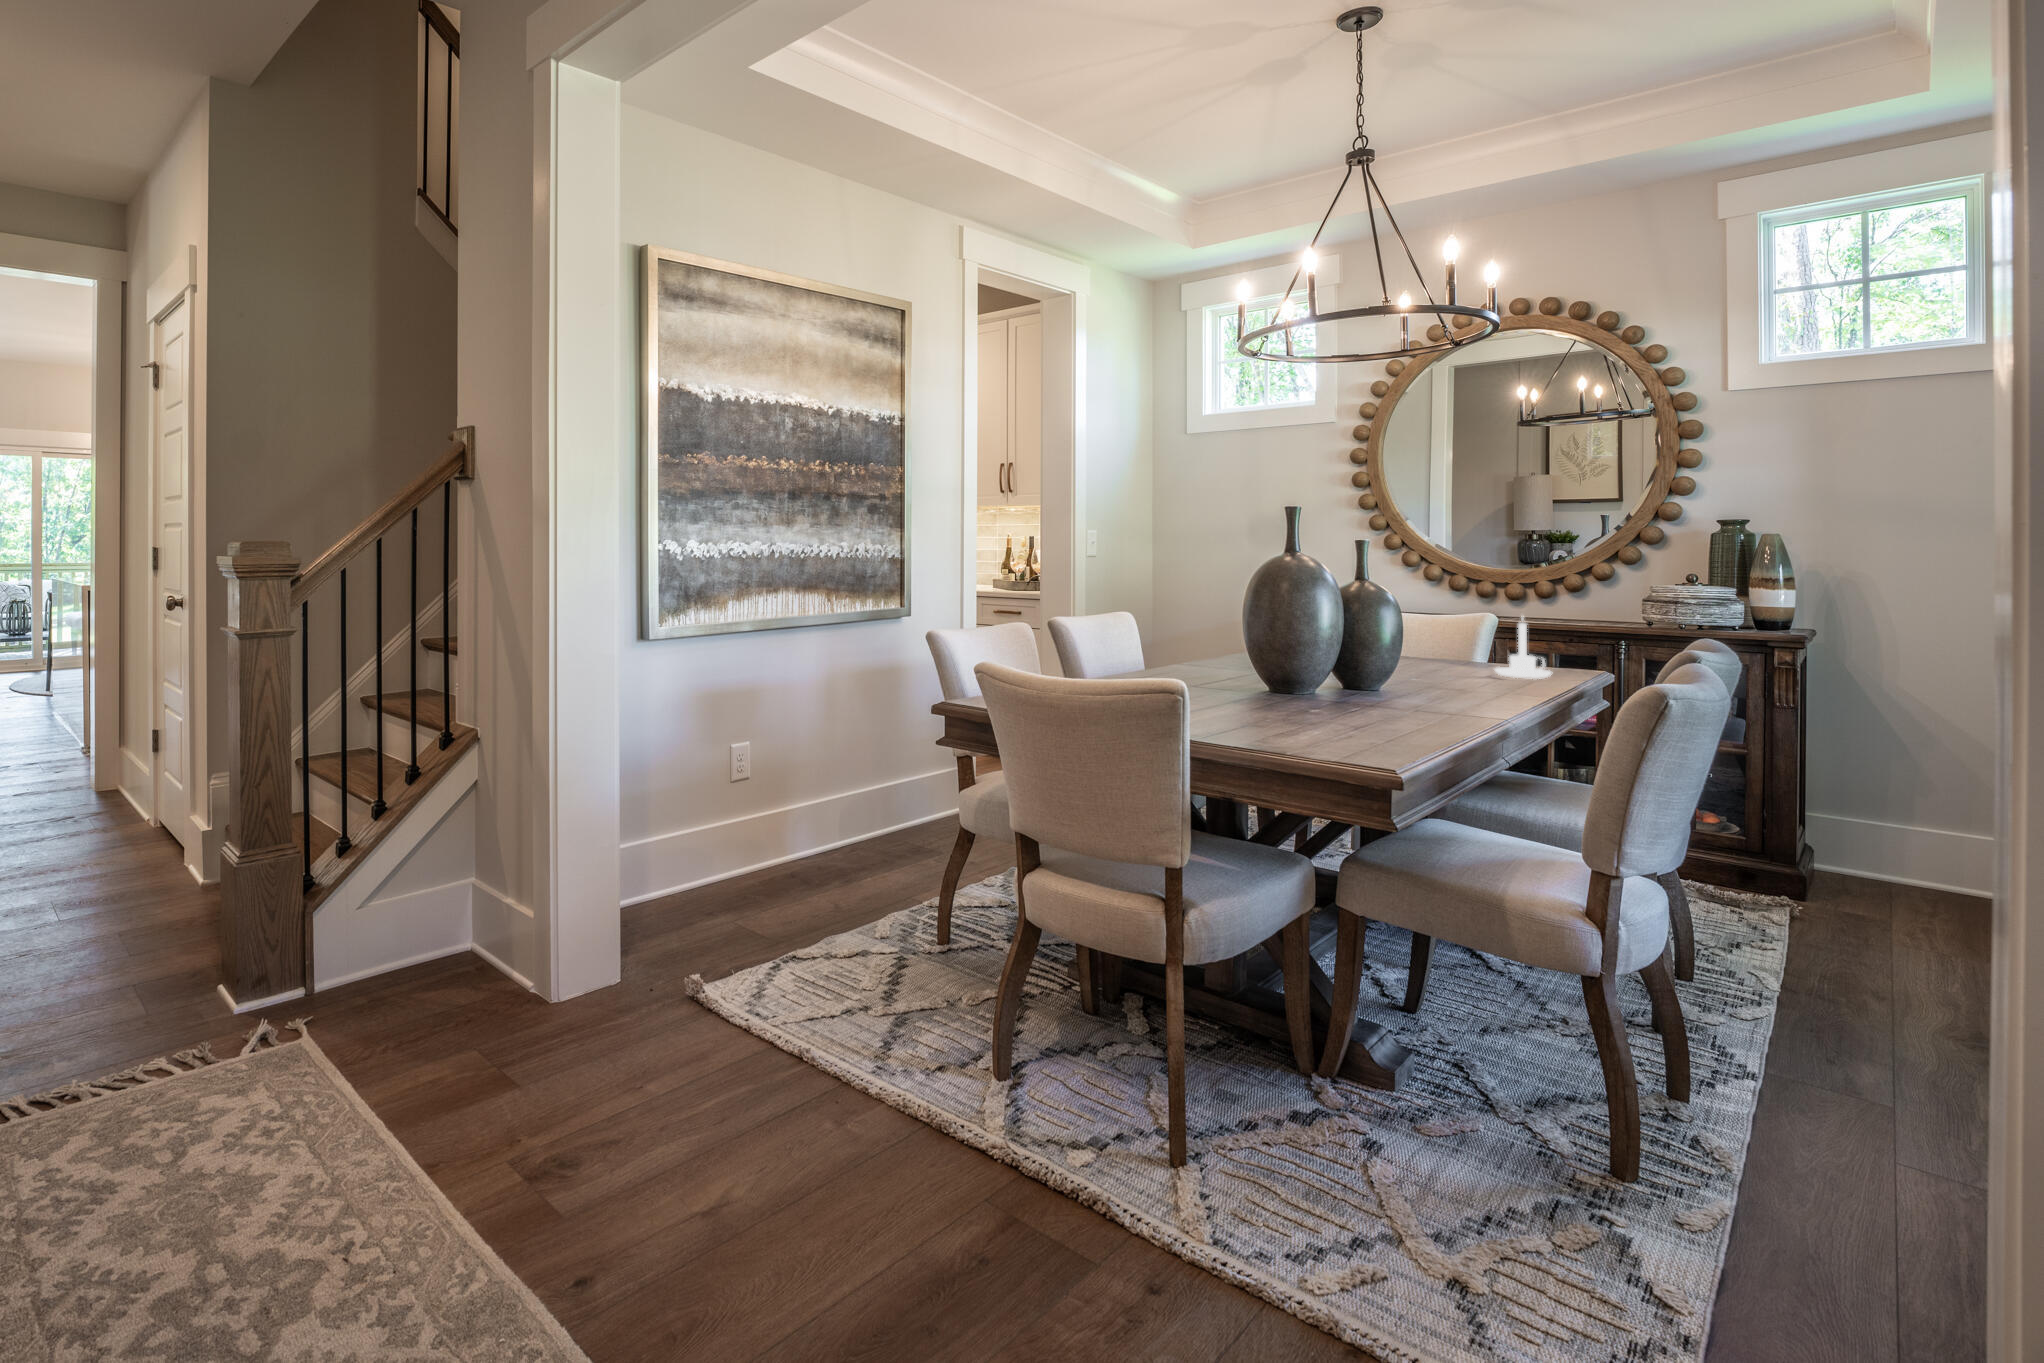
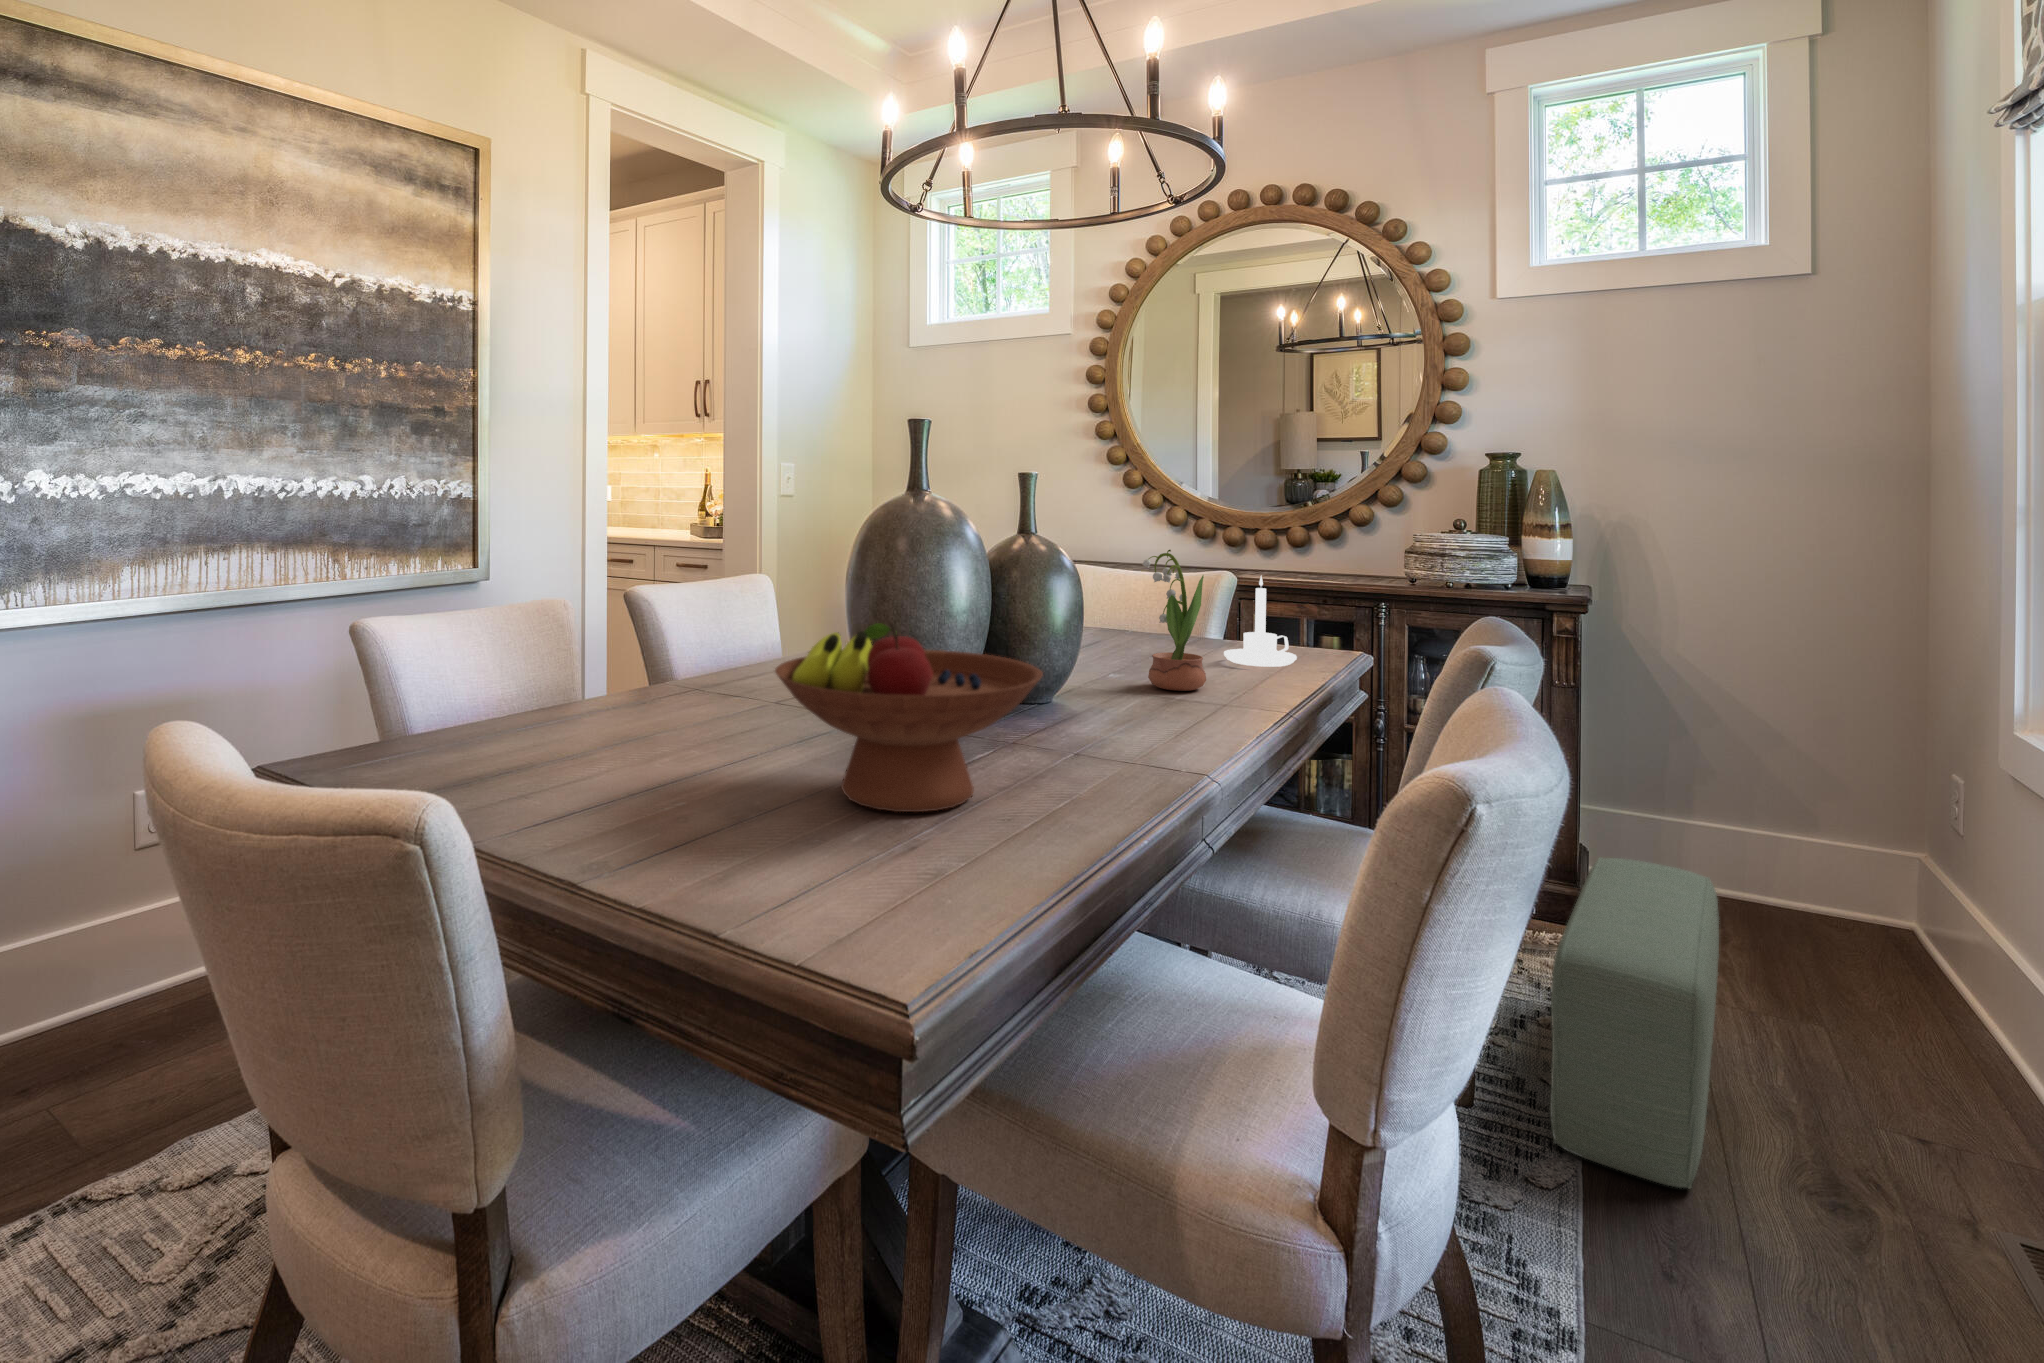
potted flower: none [1434,593,1486,689] -> present [1142,550,1206,691]
fruit bowl: none [1238,630,1402,732] -> present [775,623,1043,812]
pouf: none [1756,828,1905,1029] -> present [1550,857,1719,1188]

